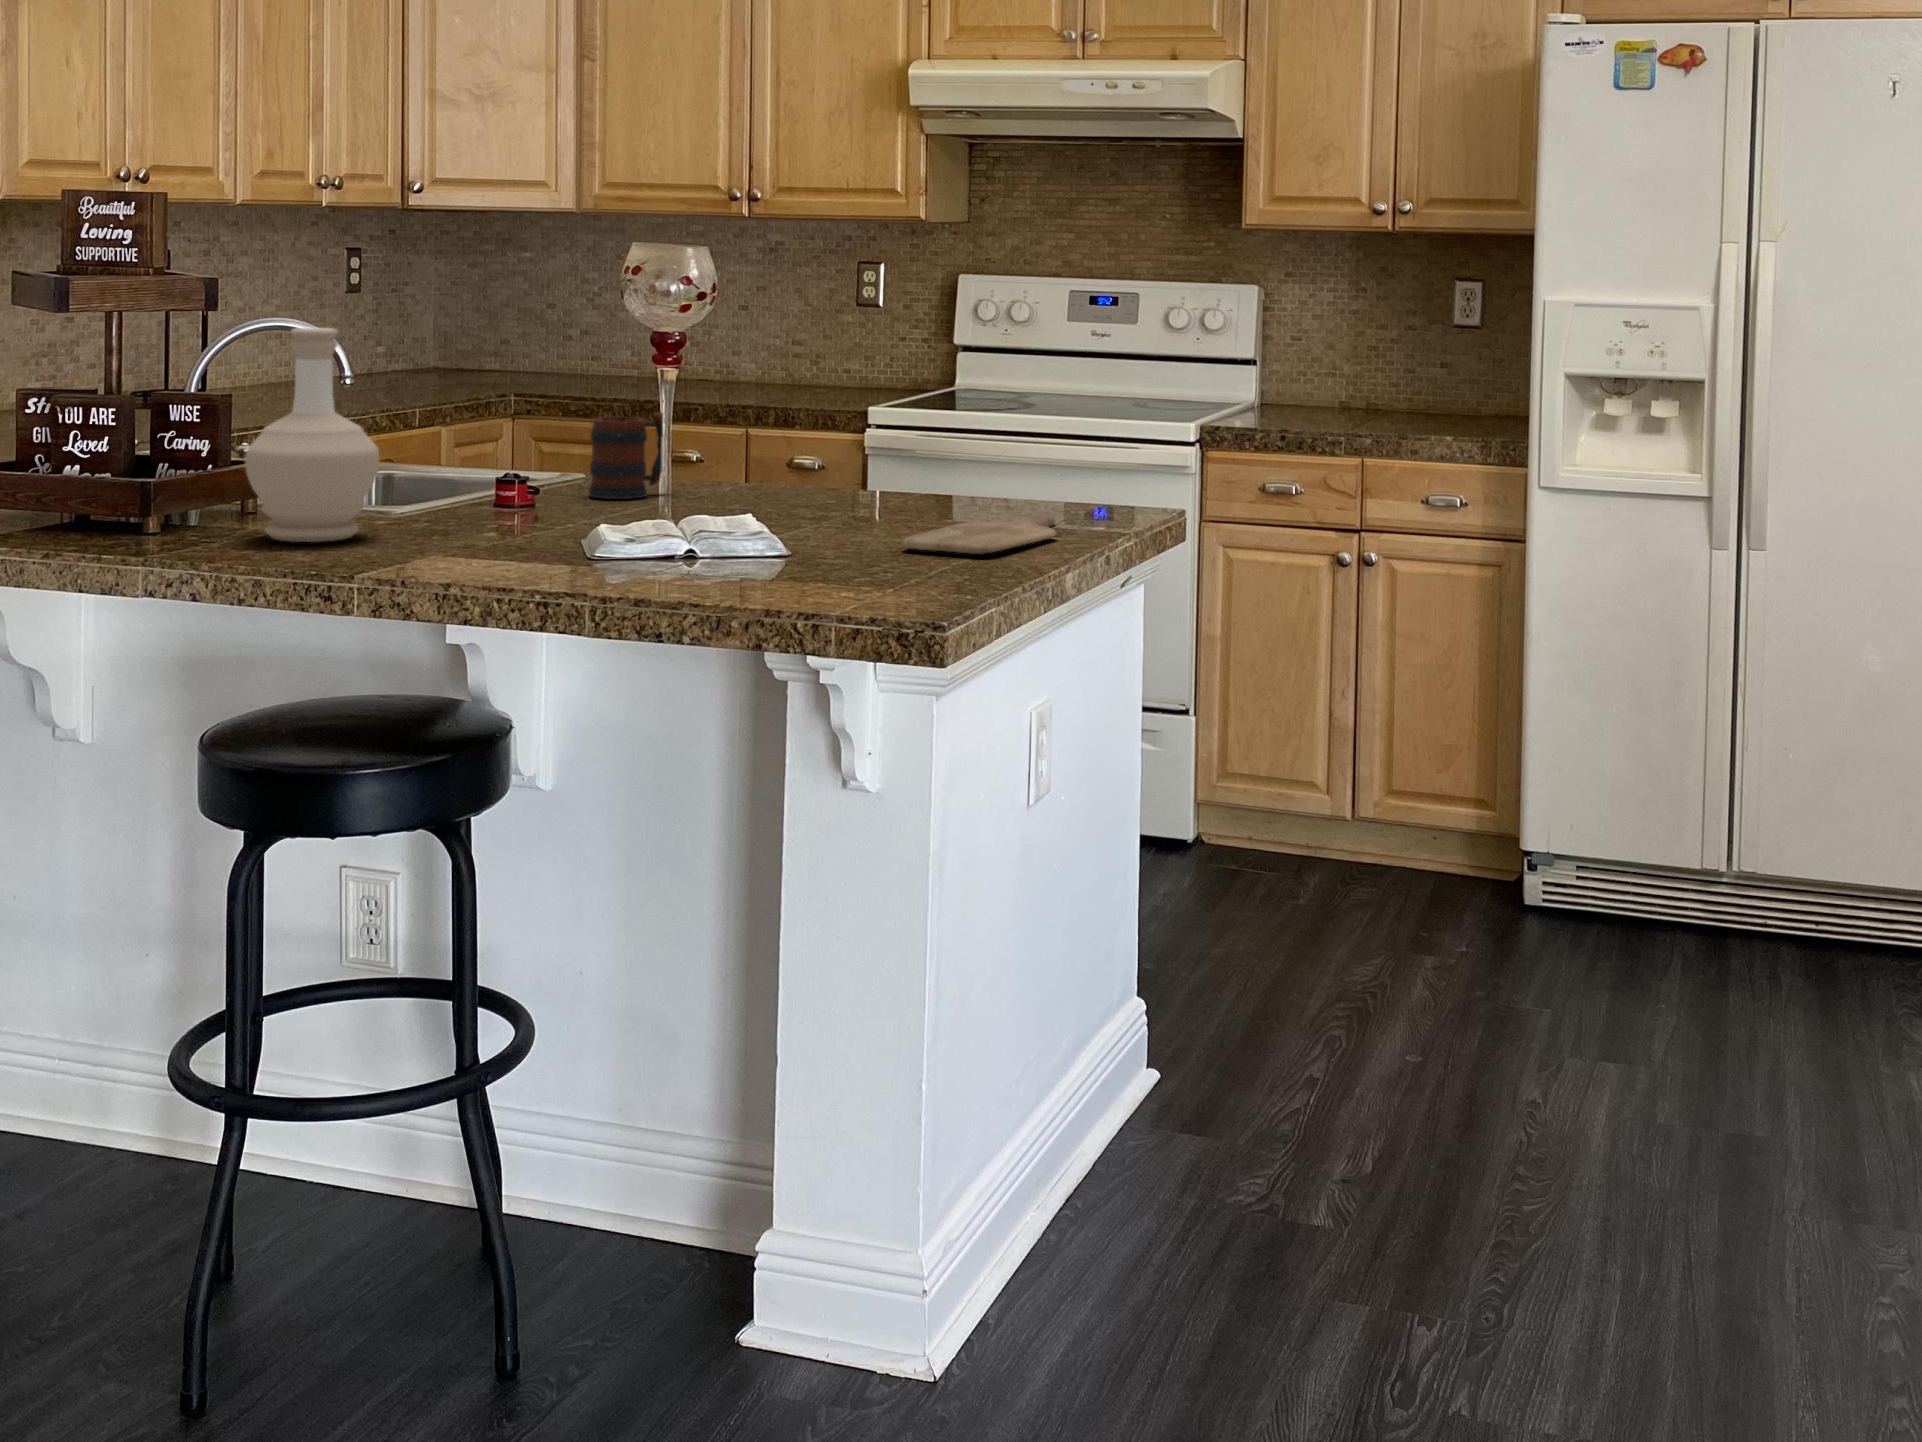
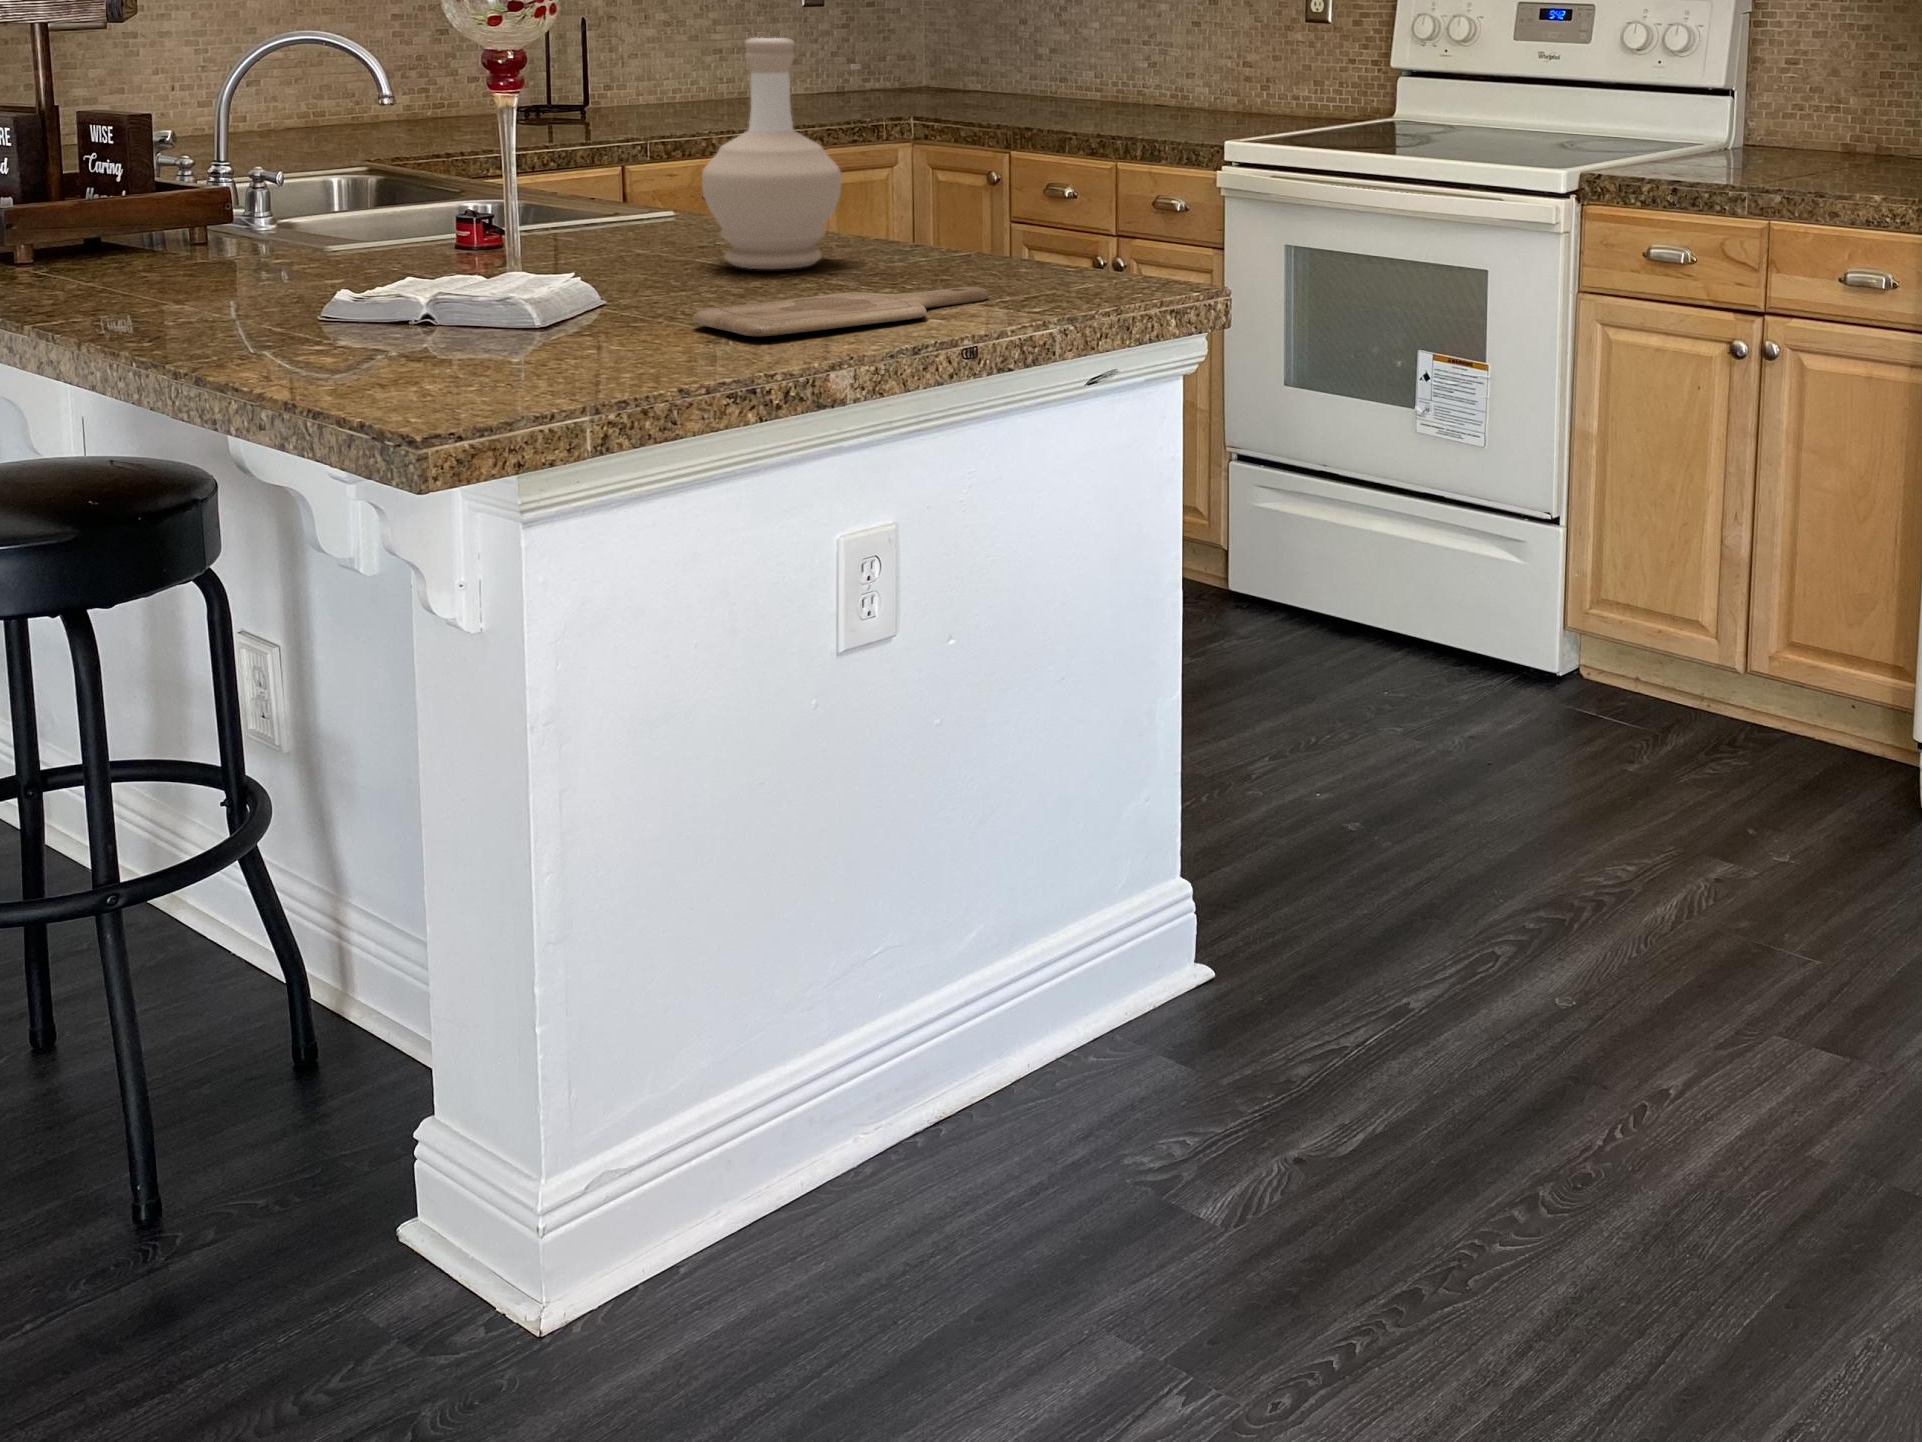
bottle: present [245,328,379,542] -> present [702,38,841,269]
mug: present [589,412,670,499] -> none [585,144,683,243]

